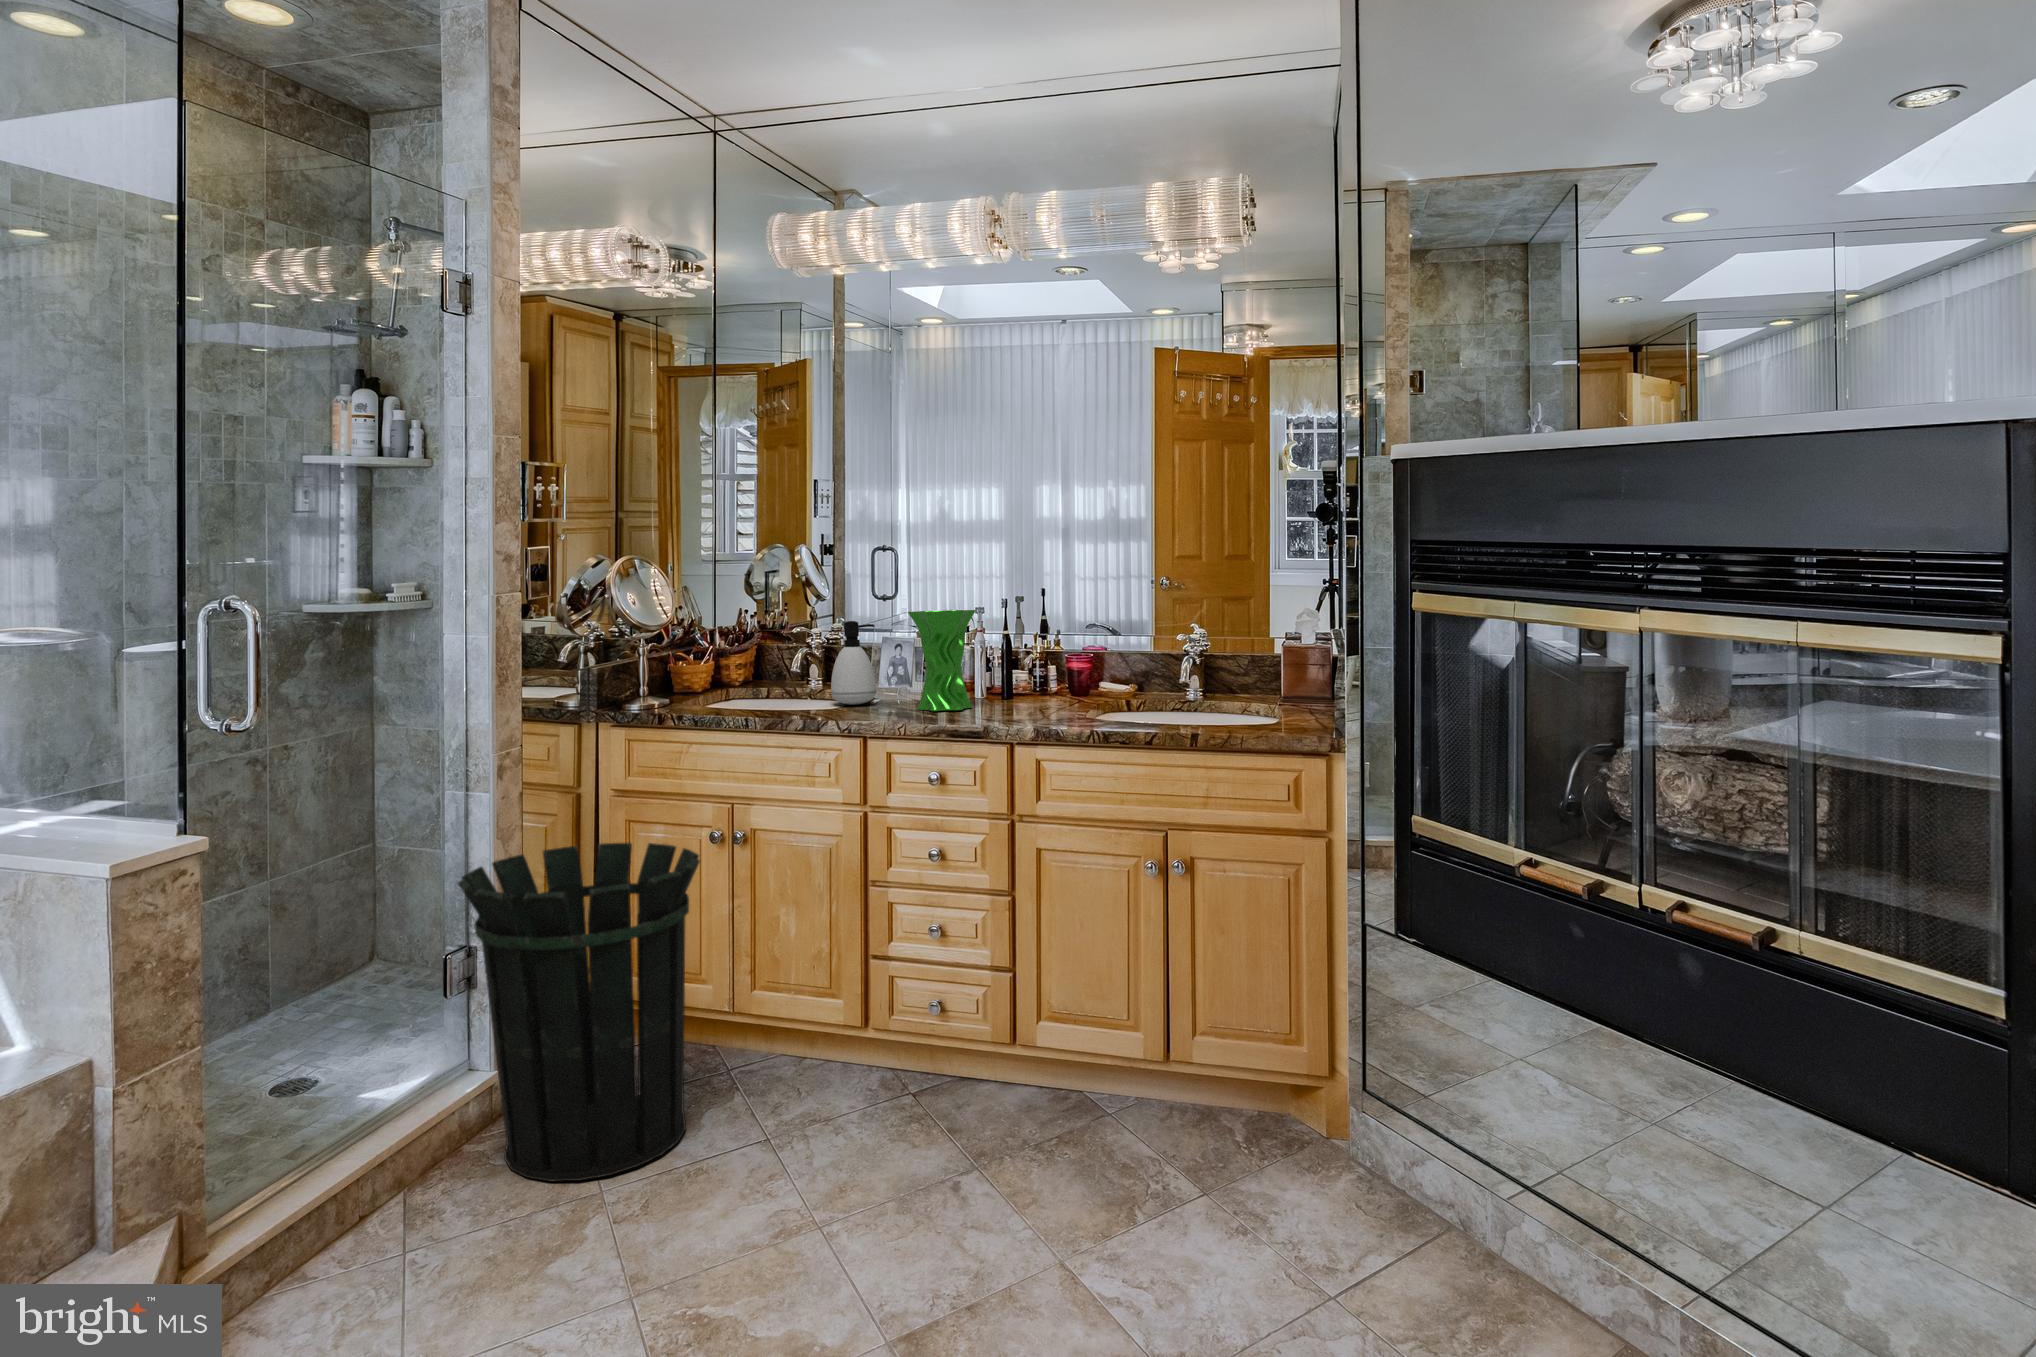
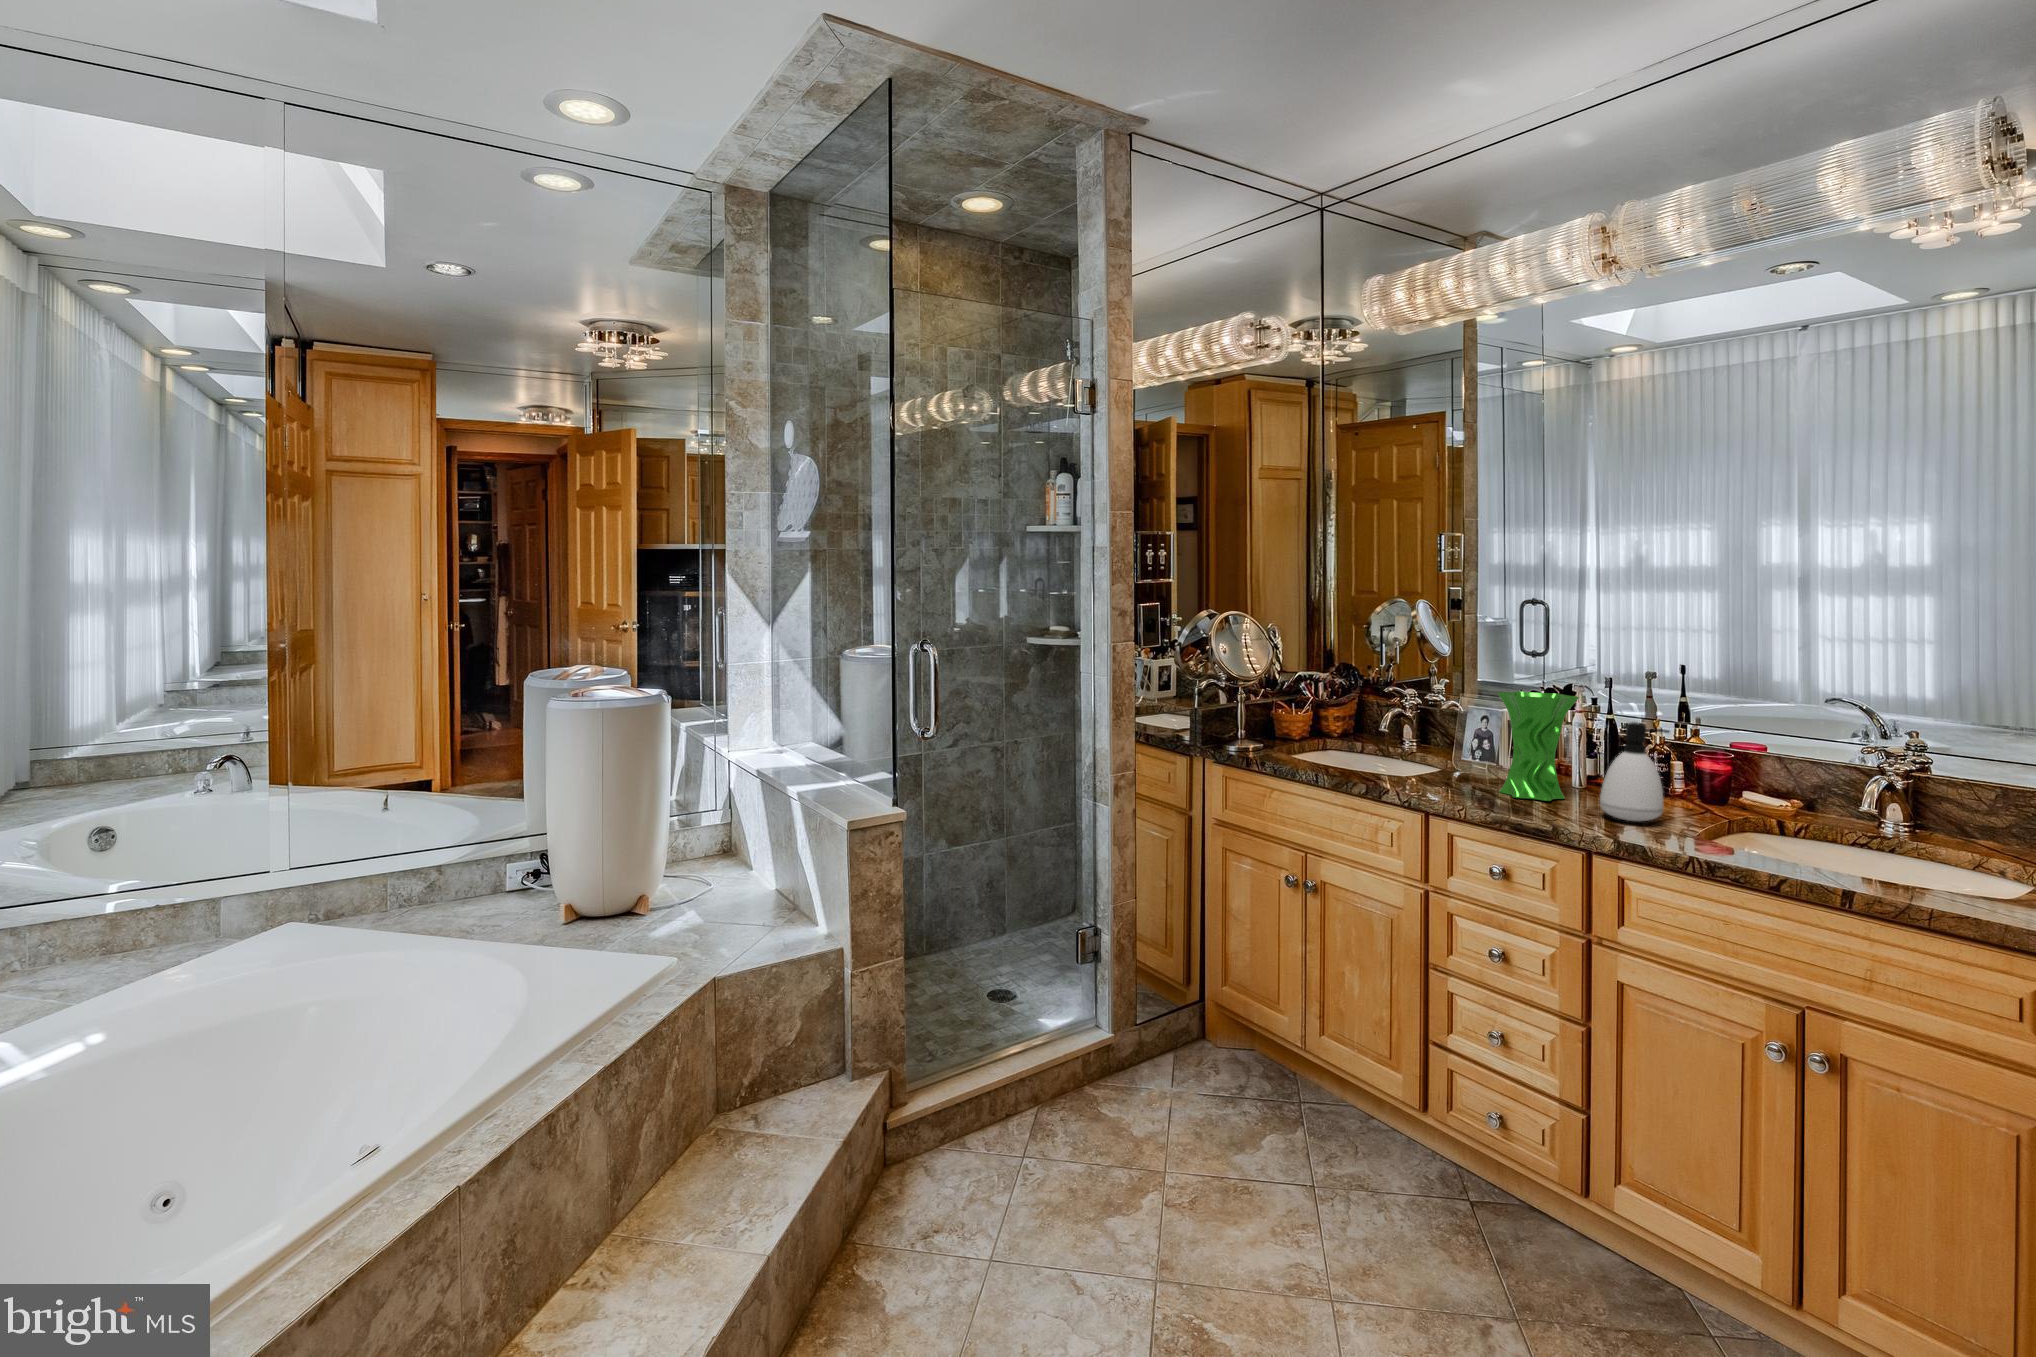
soap dispenser: present [831,621,876,705] -> present [1600,722,1669,821]
waste bin: present [458,843,700,1181] -> none [1064,863,1256,1154]

